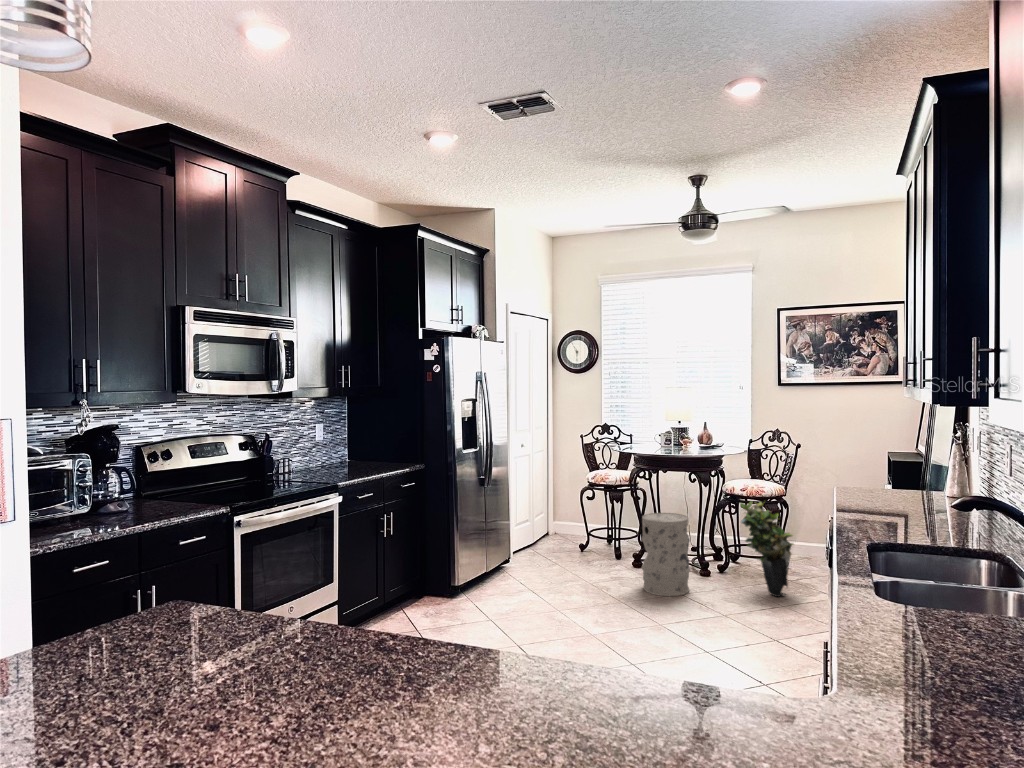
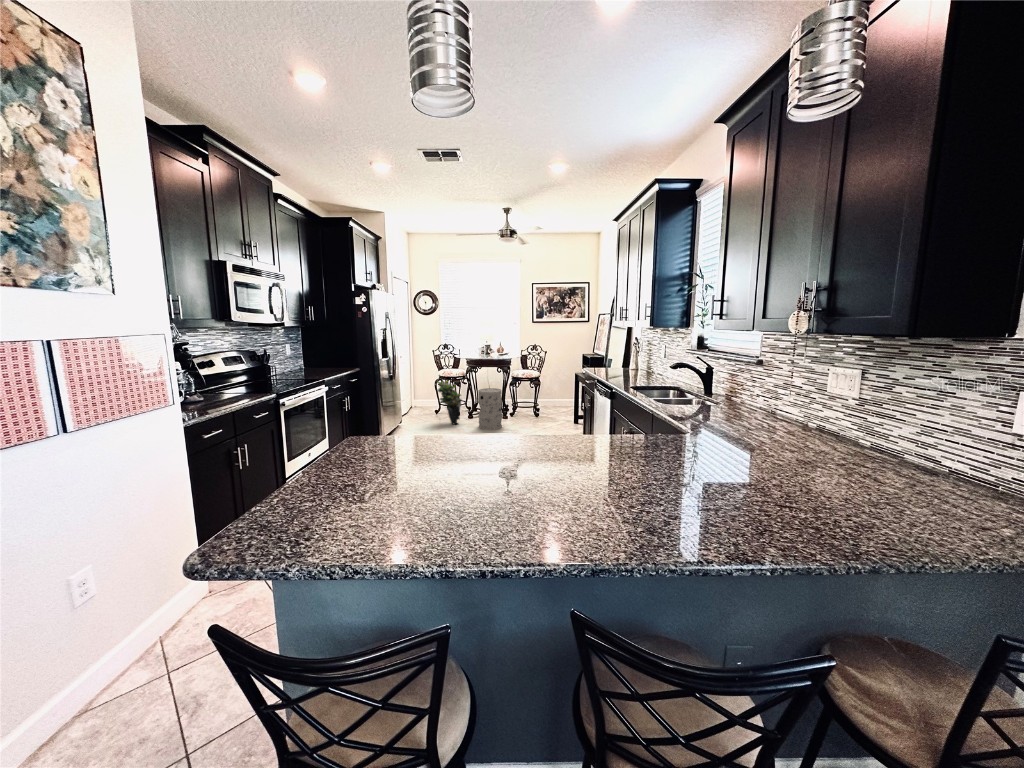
potted plant: present [740,501,793,597] -> present [437,381,462,425]

